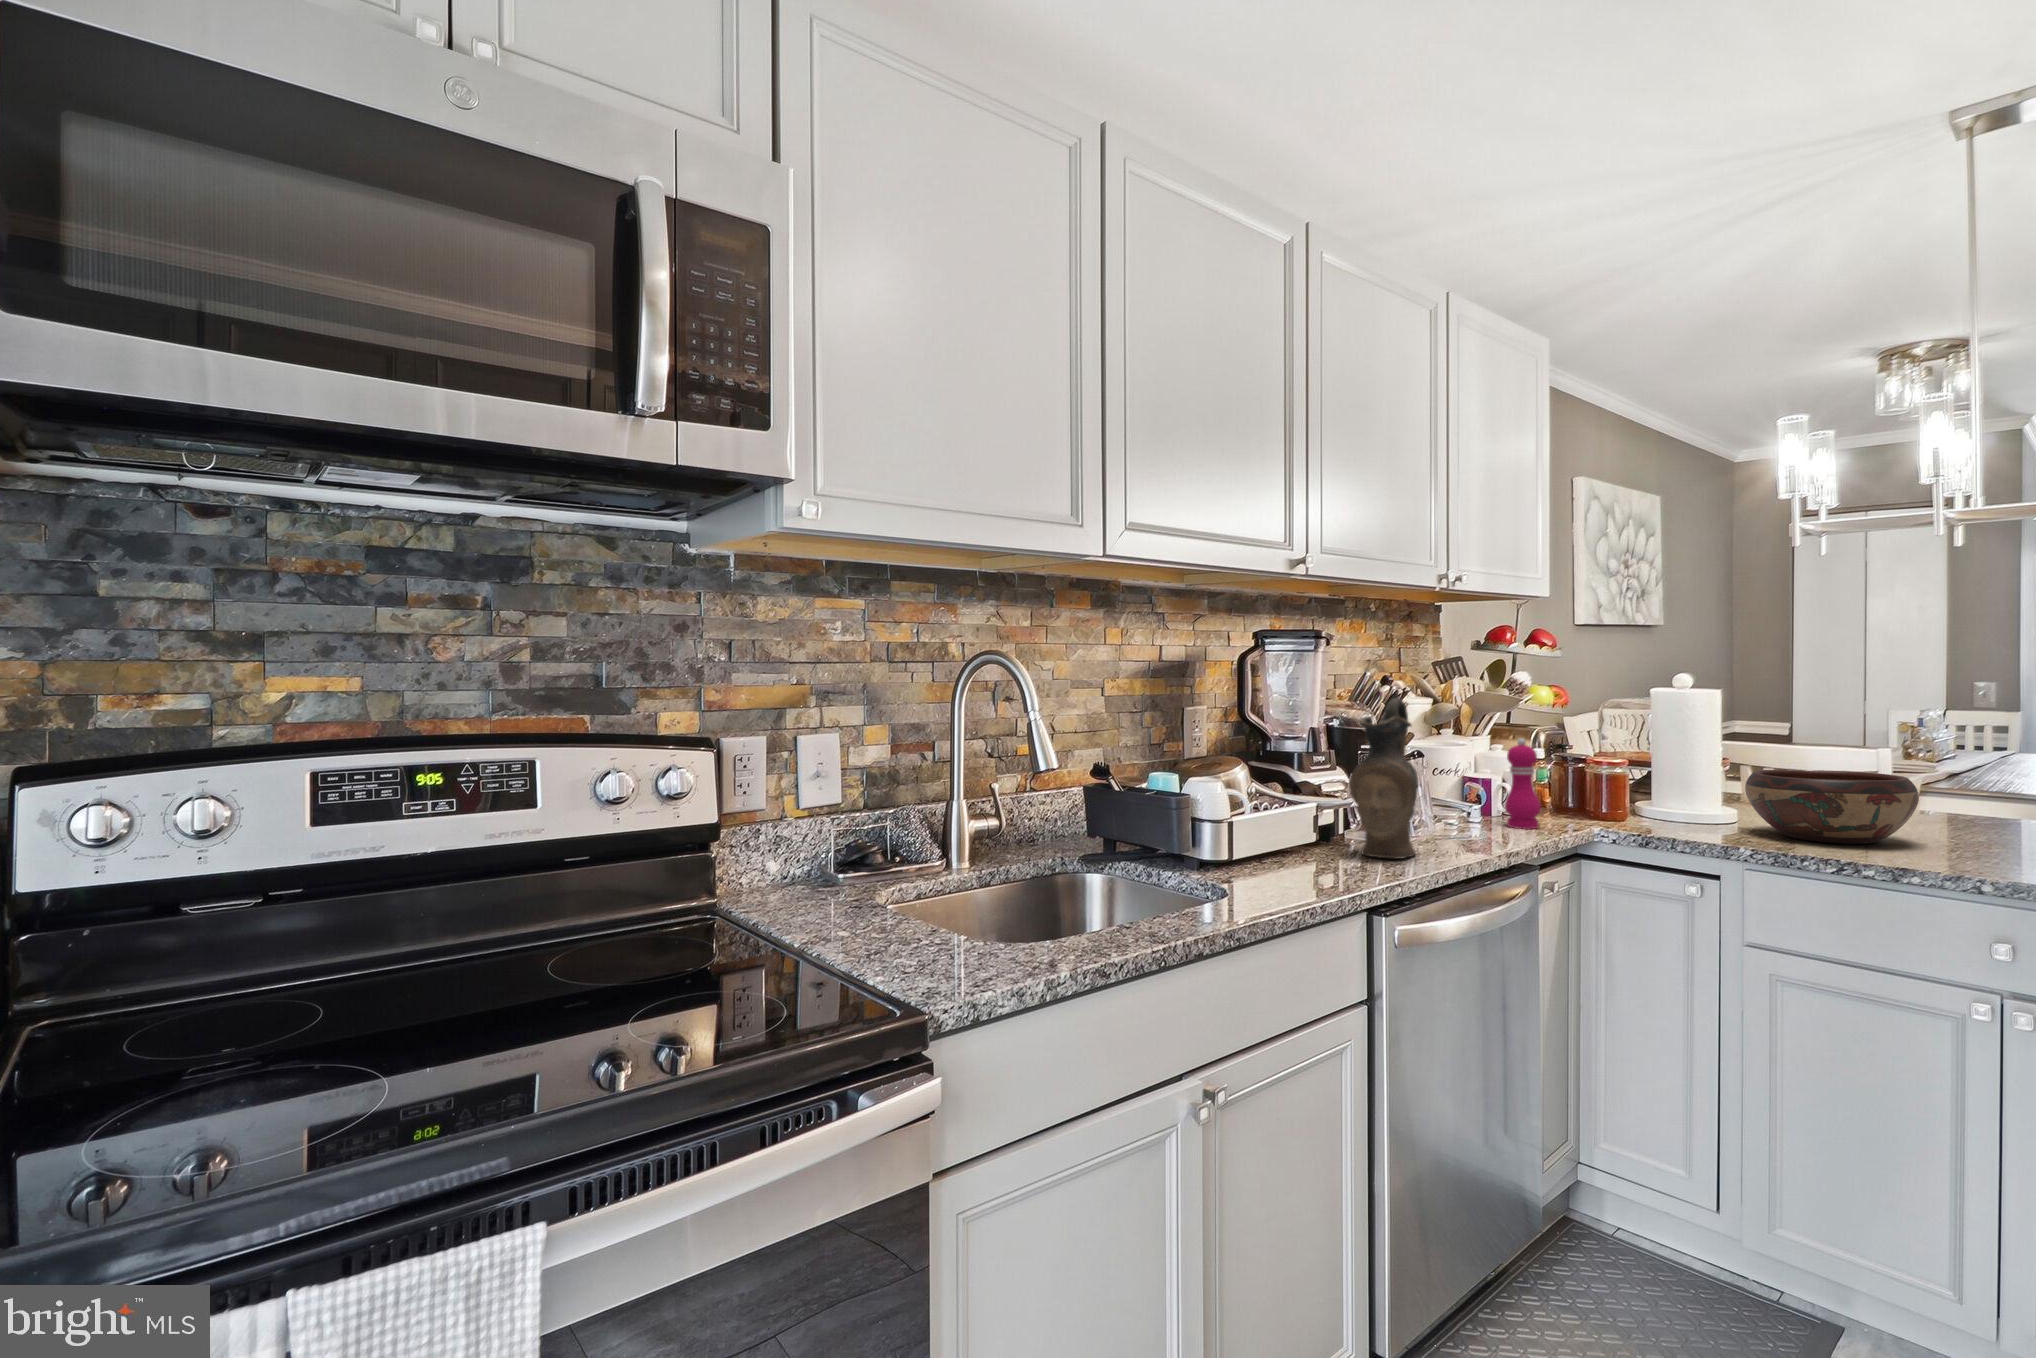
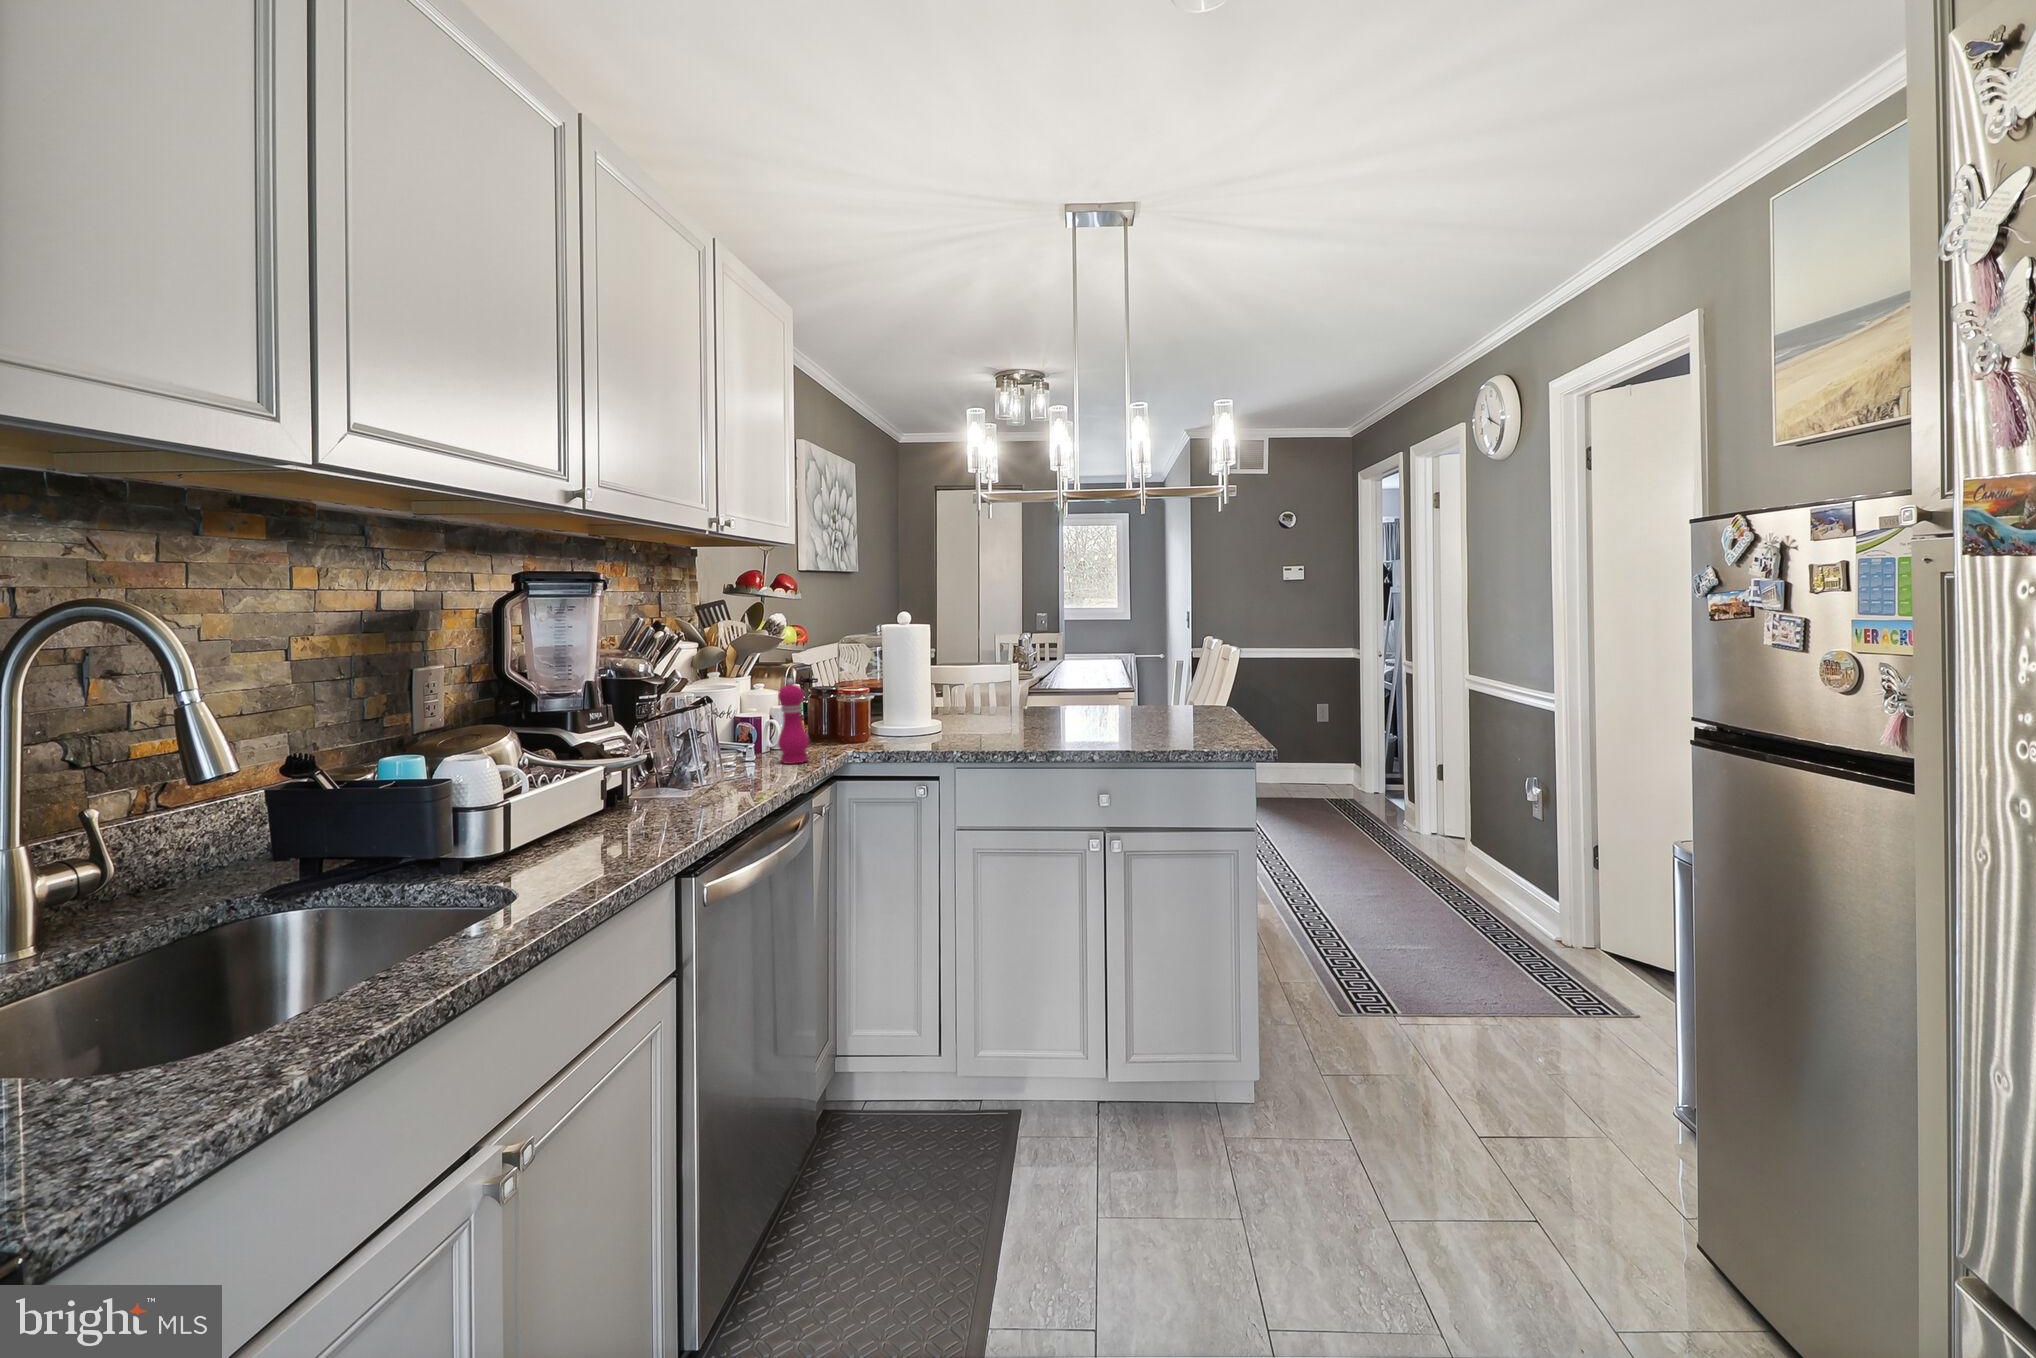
ceramic pitcher: present [1349,698,1418,858] -> none [640,646,712,816]
decorative bowl: present [1745,770,1919,844] -> none [955,687,1058,744]

